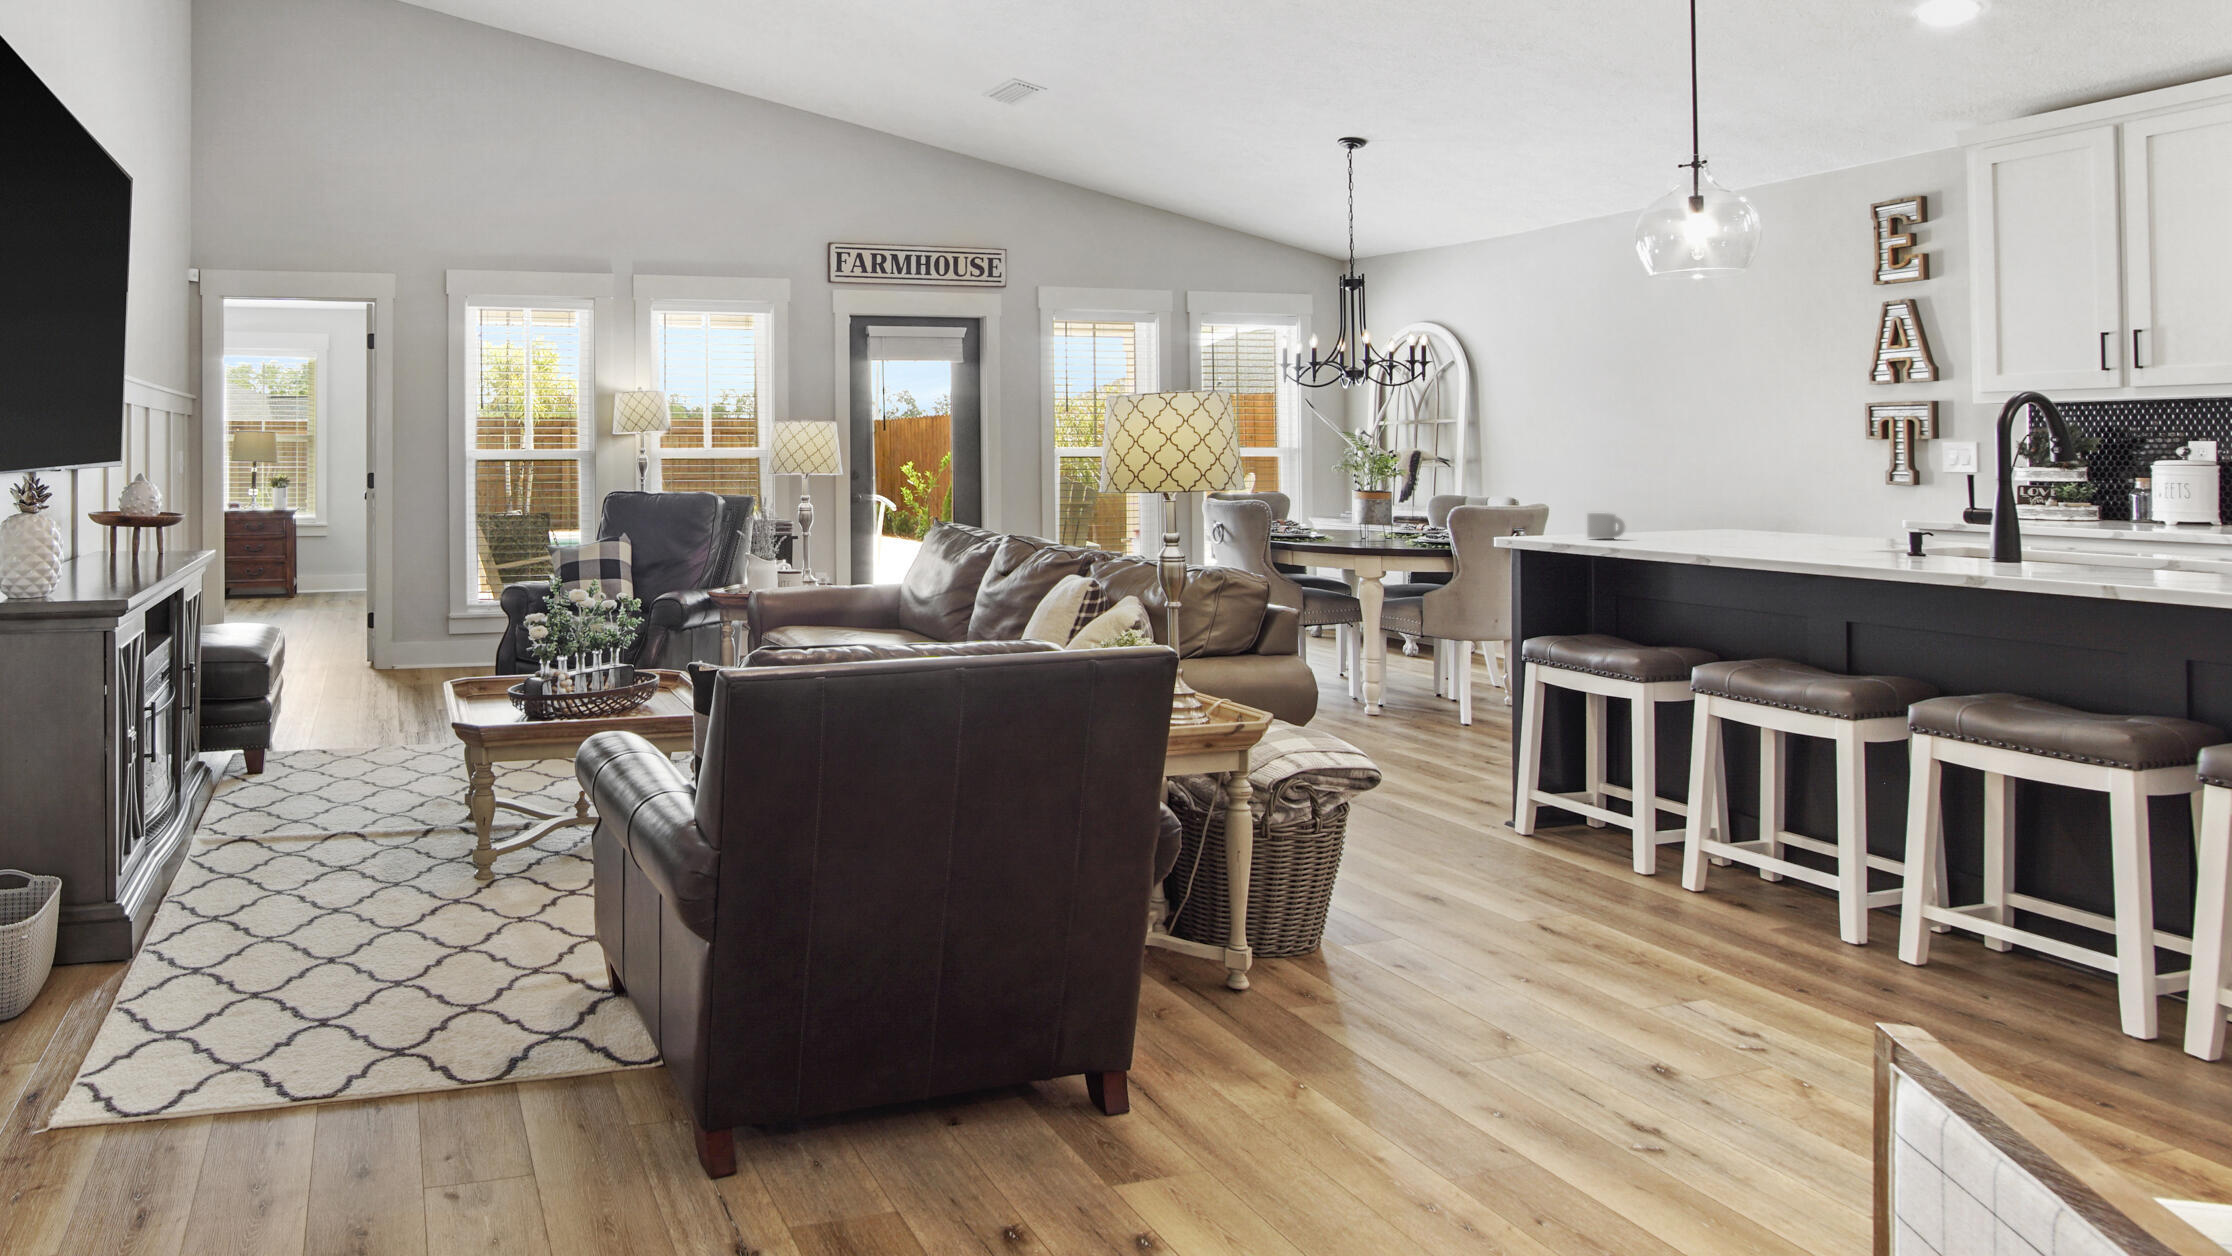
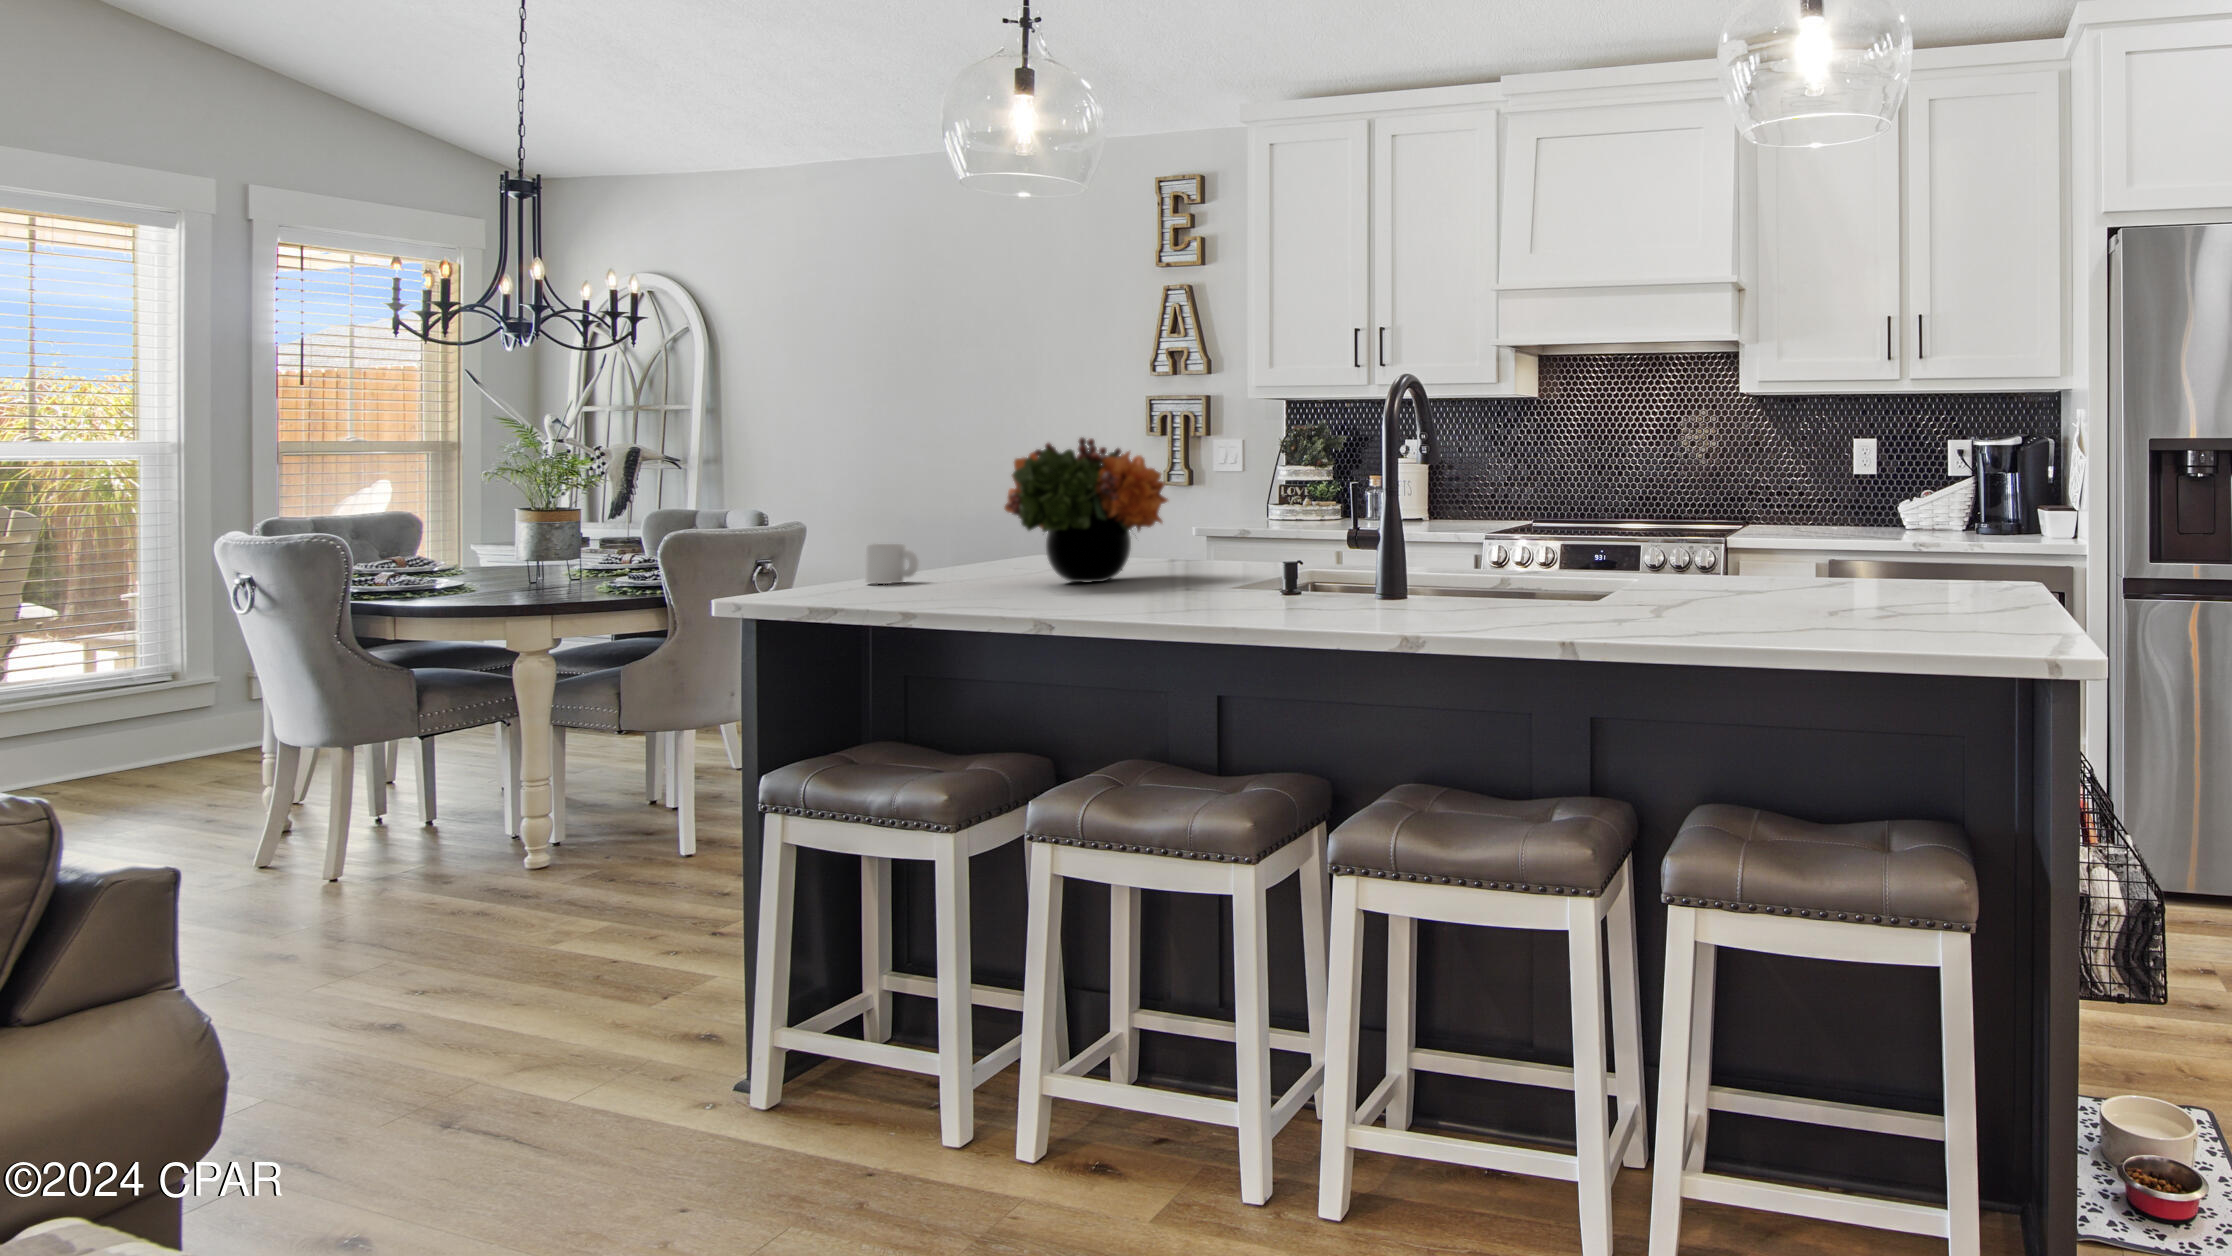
flower arrangement: none [1685,440,1827,544] -> present [1005,438,1168,582]

